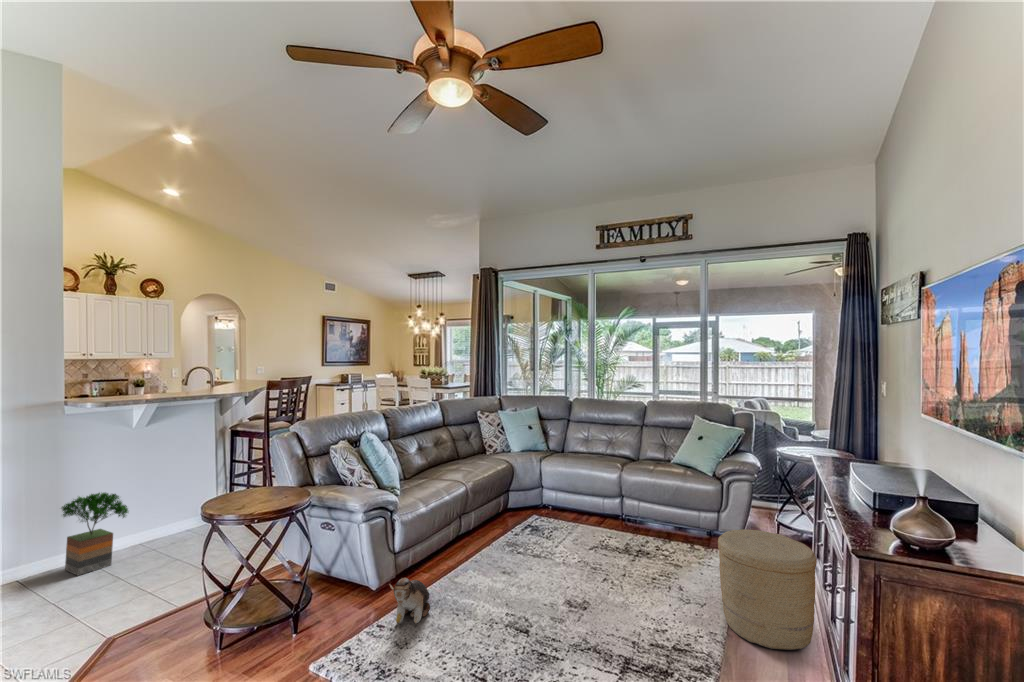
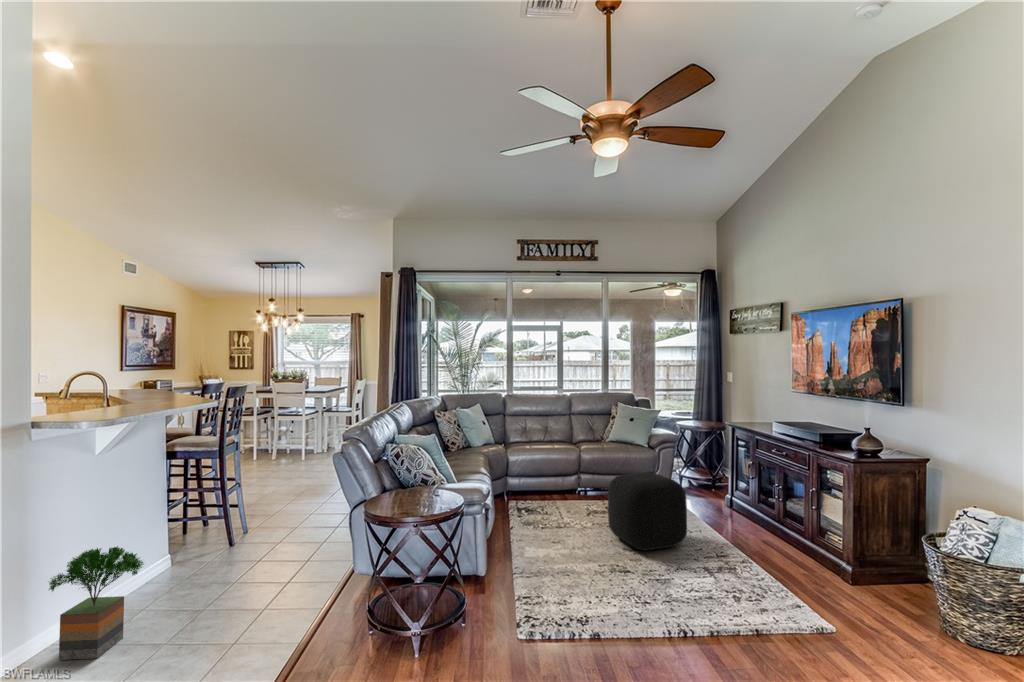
ottoman: none [557,508,656,624] -> present [608,472,687,550]
woven basket: present [718,529,817,650] -> none [704,472,764,539]
plush toy: present [389,577,430,623] -> none [525,547,557,587]

